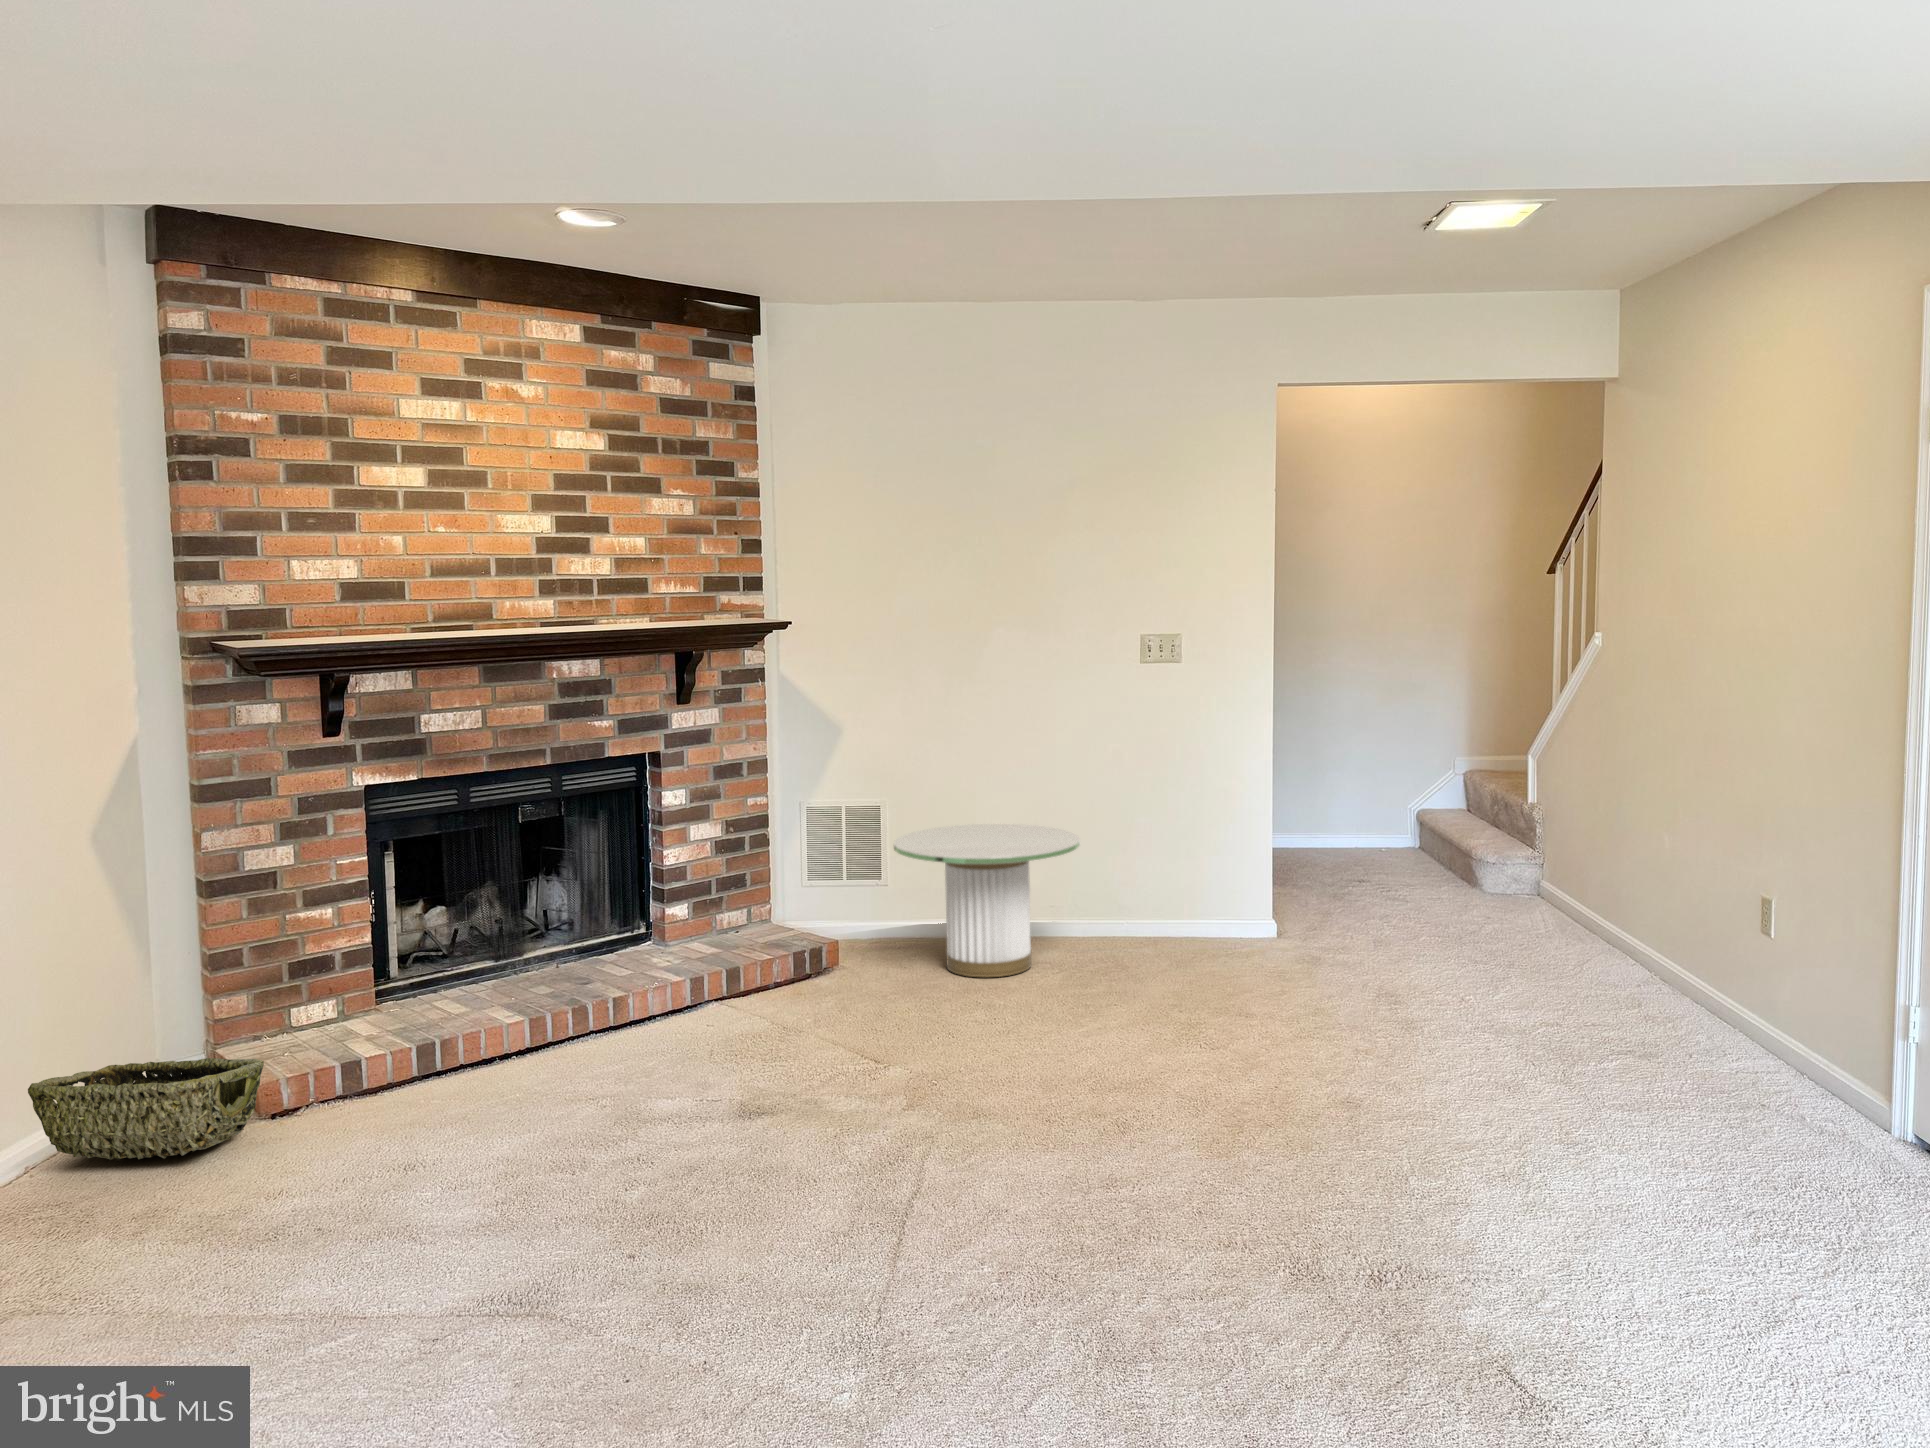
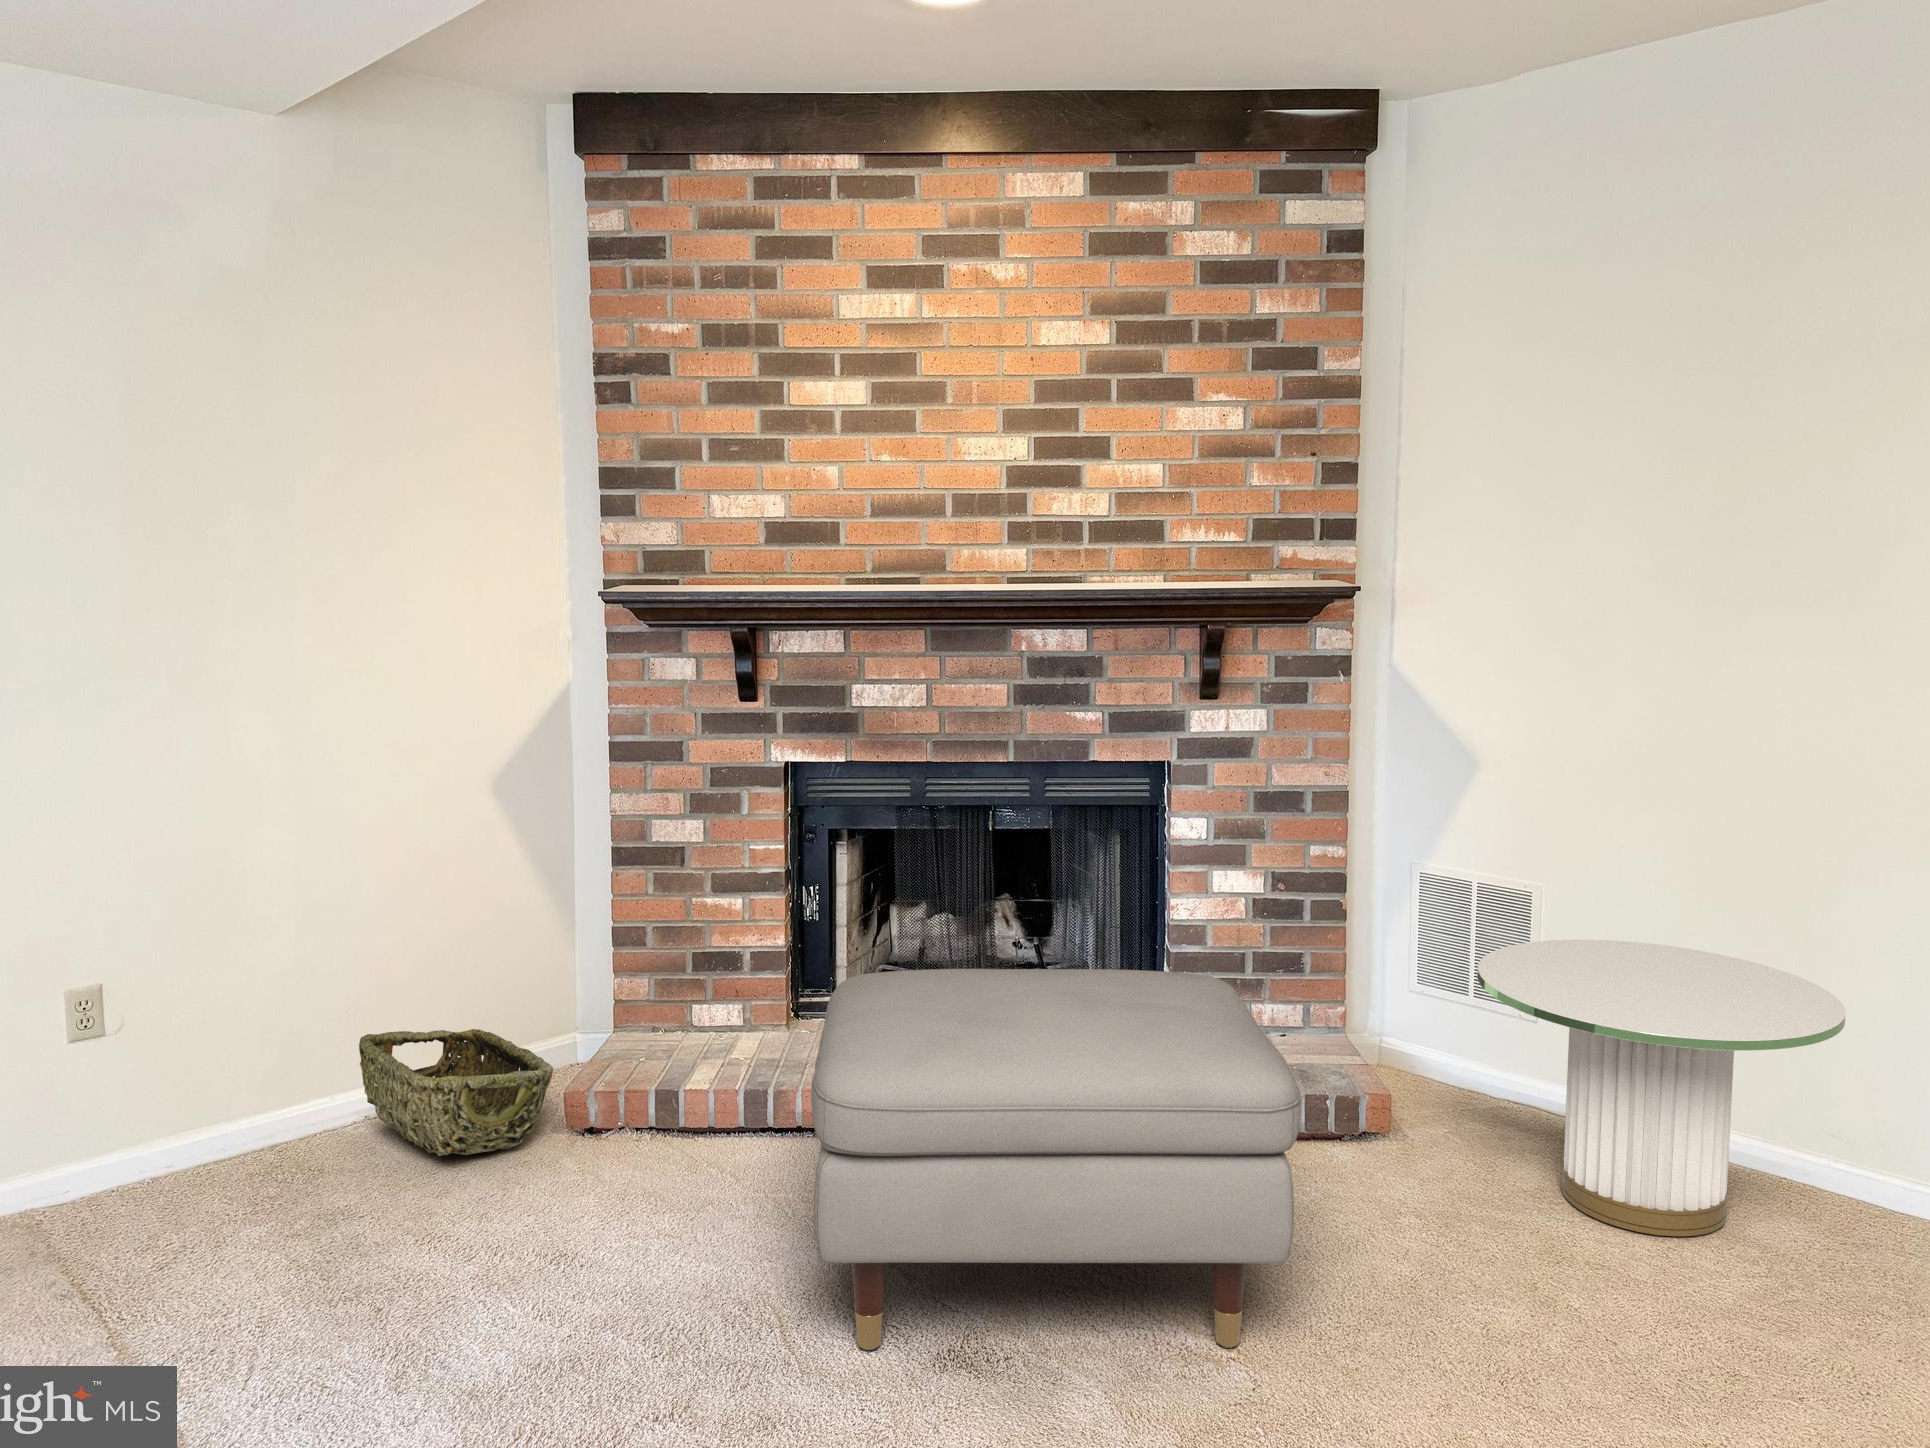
ottoman: none [552,875,909,1130] -> present [811,969,1301,1350]

